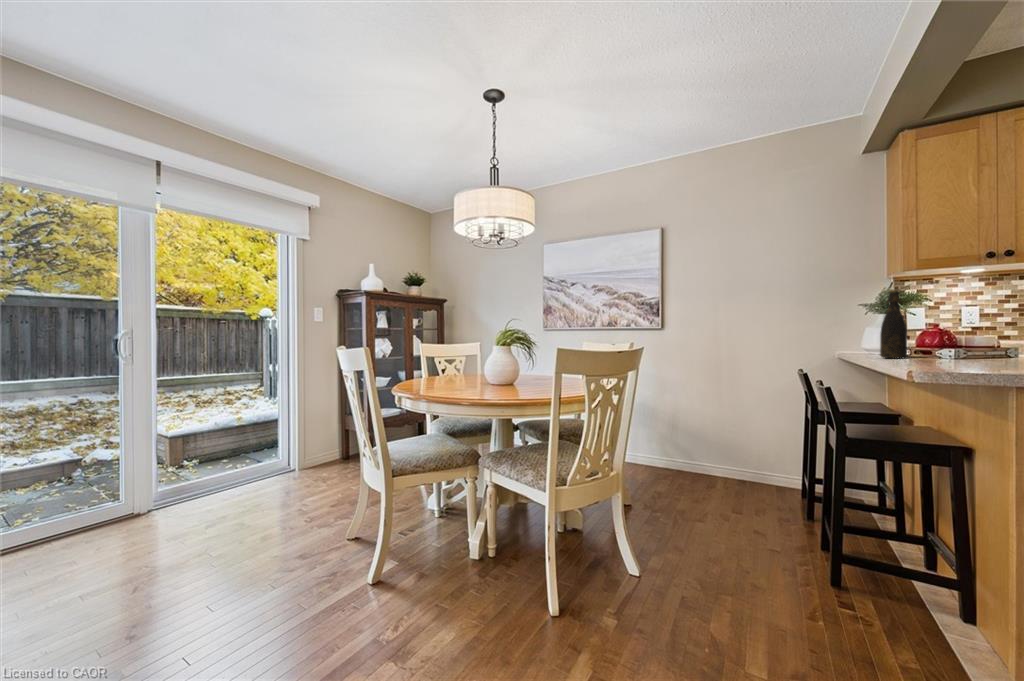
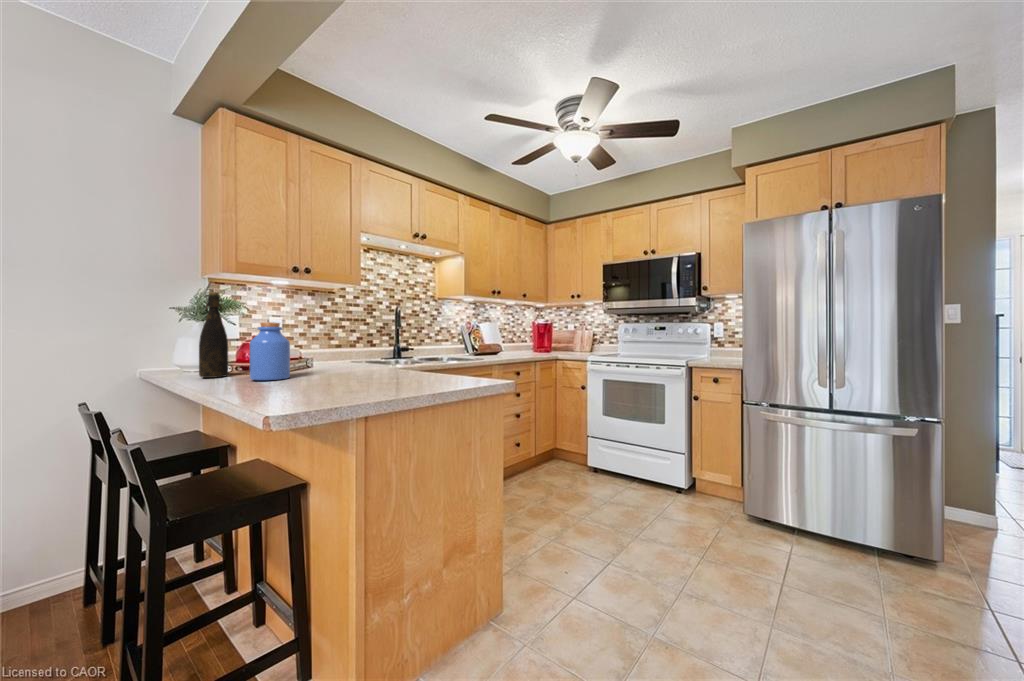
jar: none [925,311,971,362] -> present [250,322,290,380]

